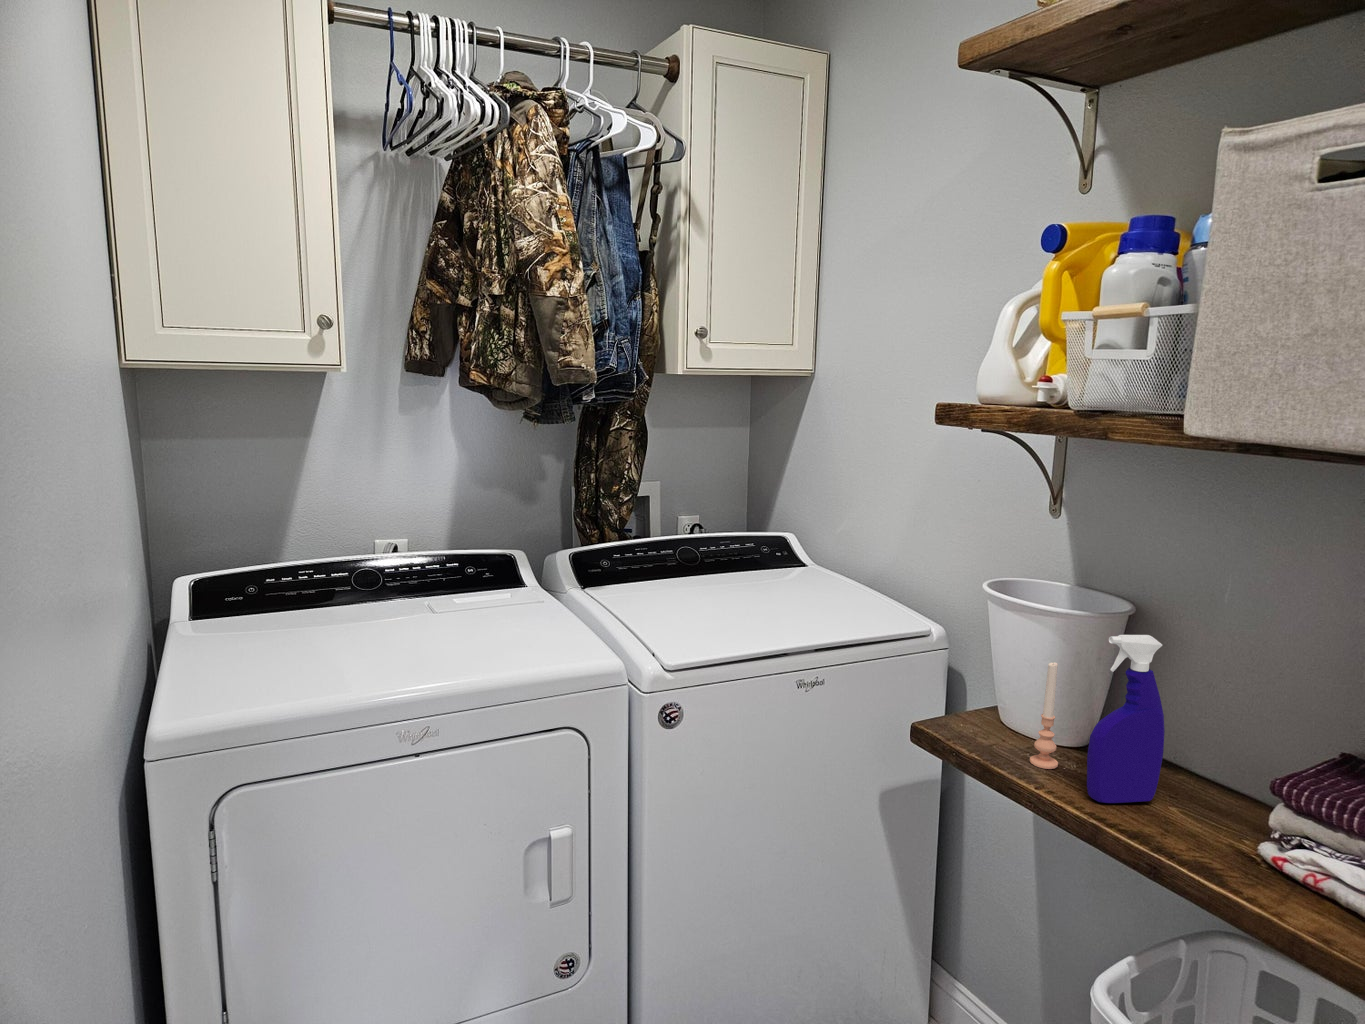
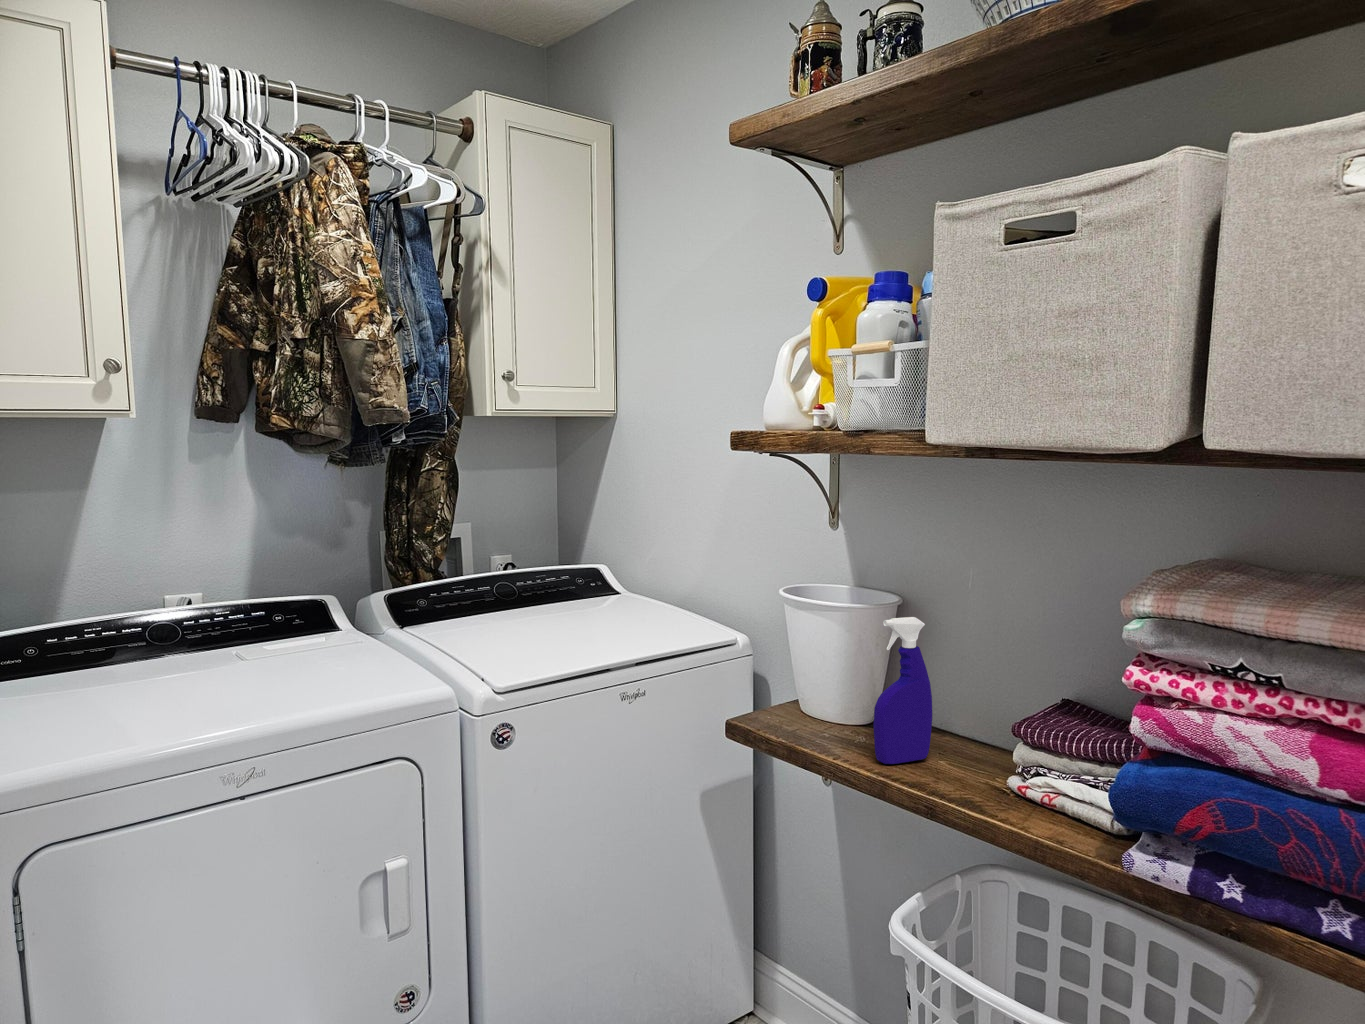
candle: present [1030,662,1058,769] -> none [828,650,851,744]

